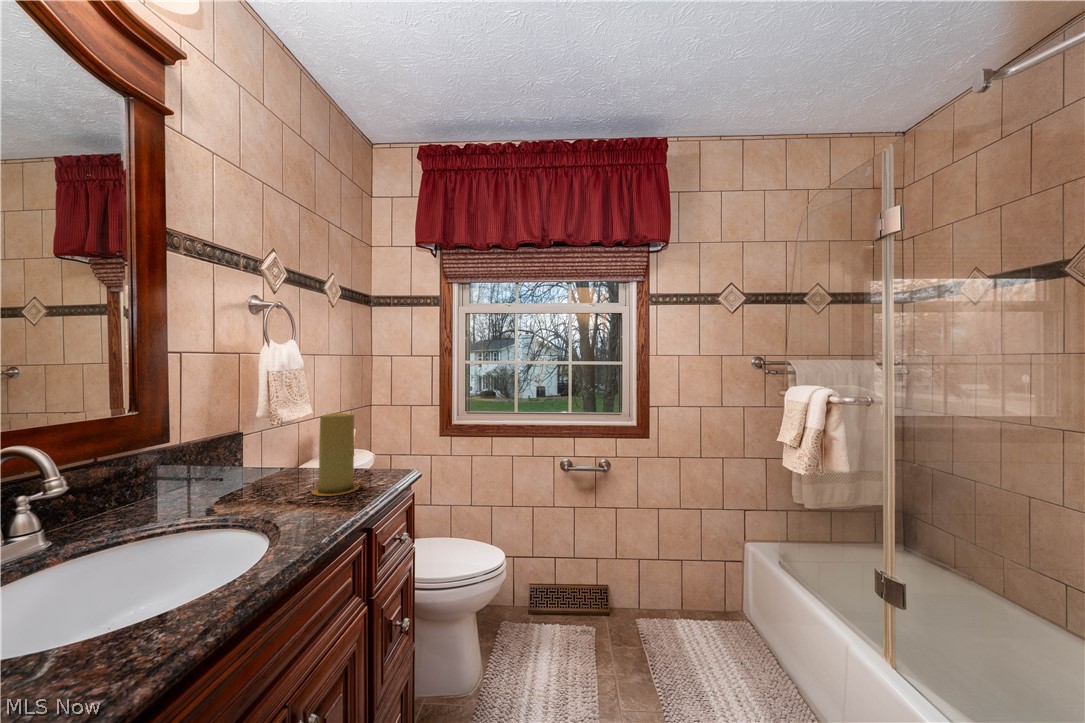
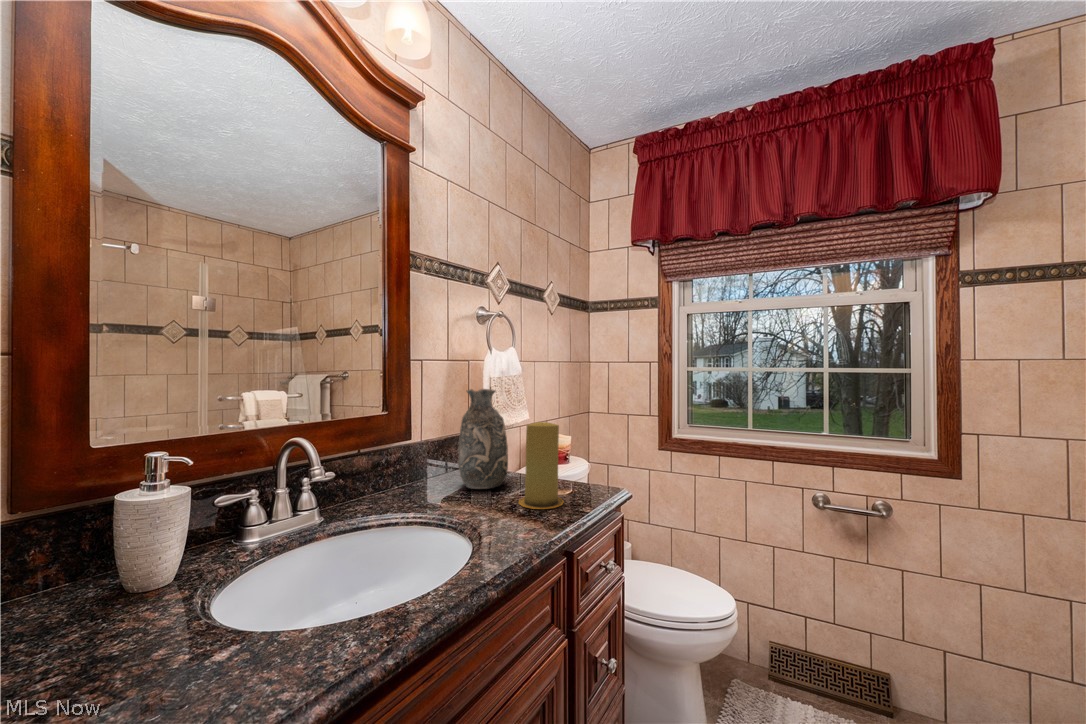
decorative vase: none [234,383,295,487] -> present [458,389,508,489]

